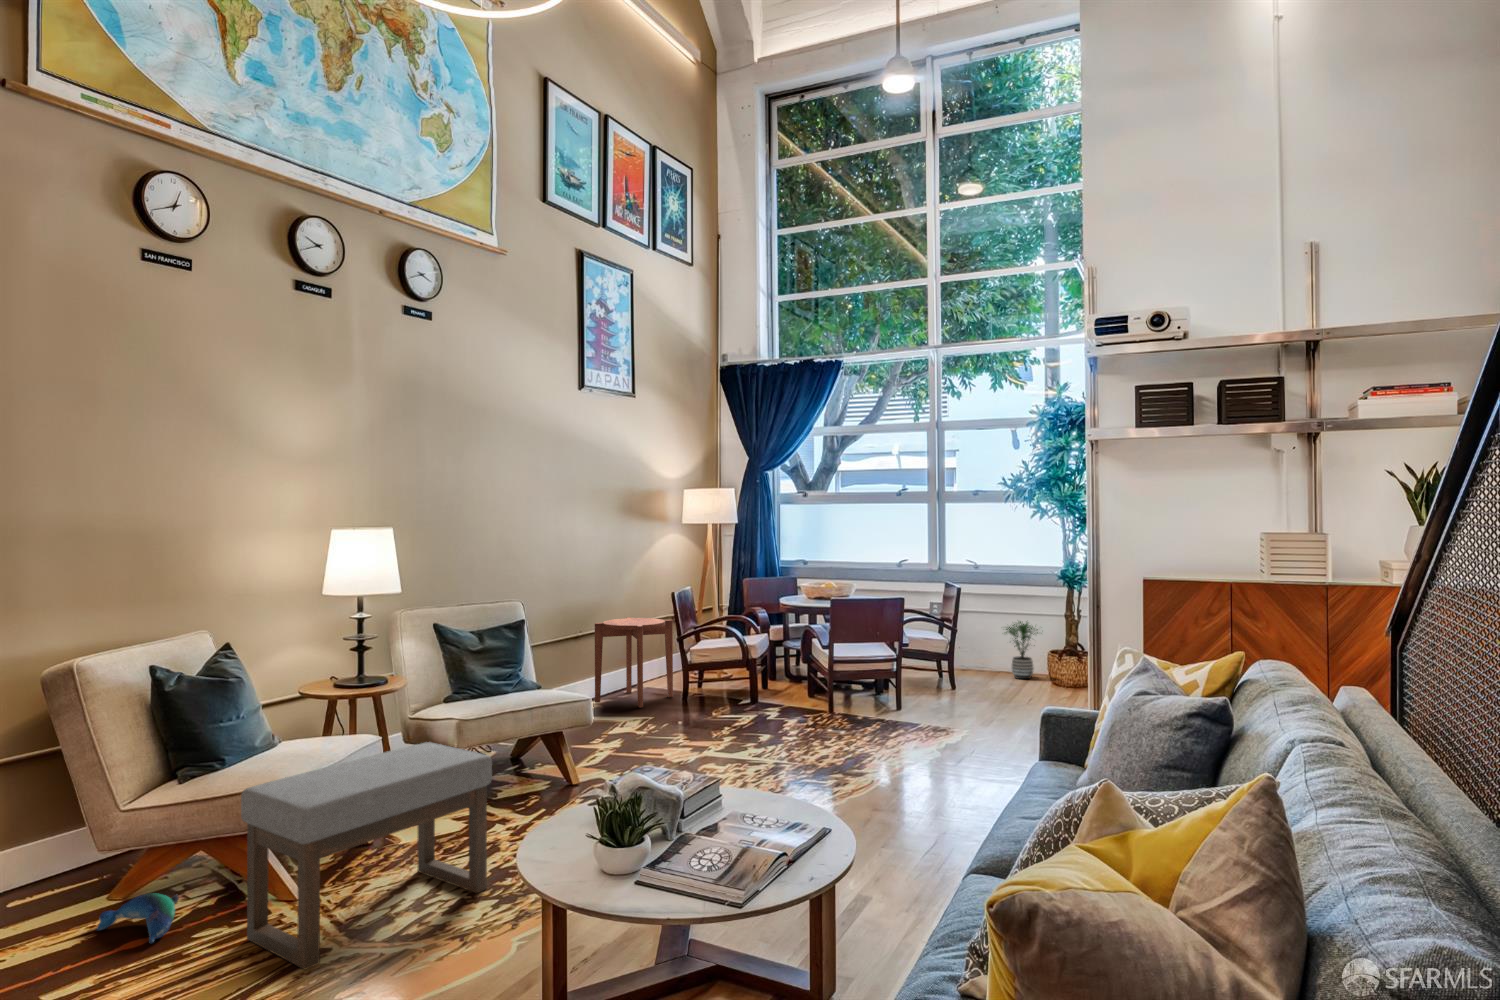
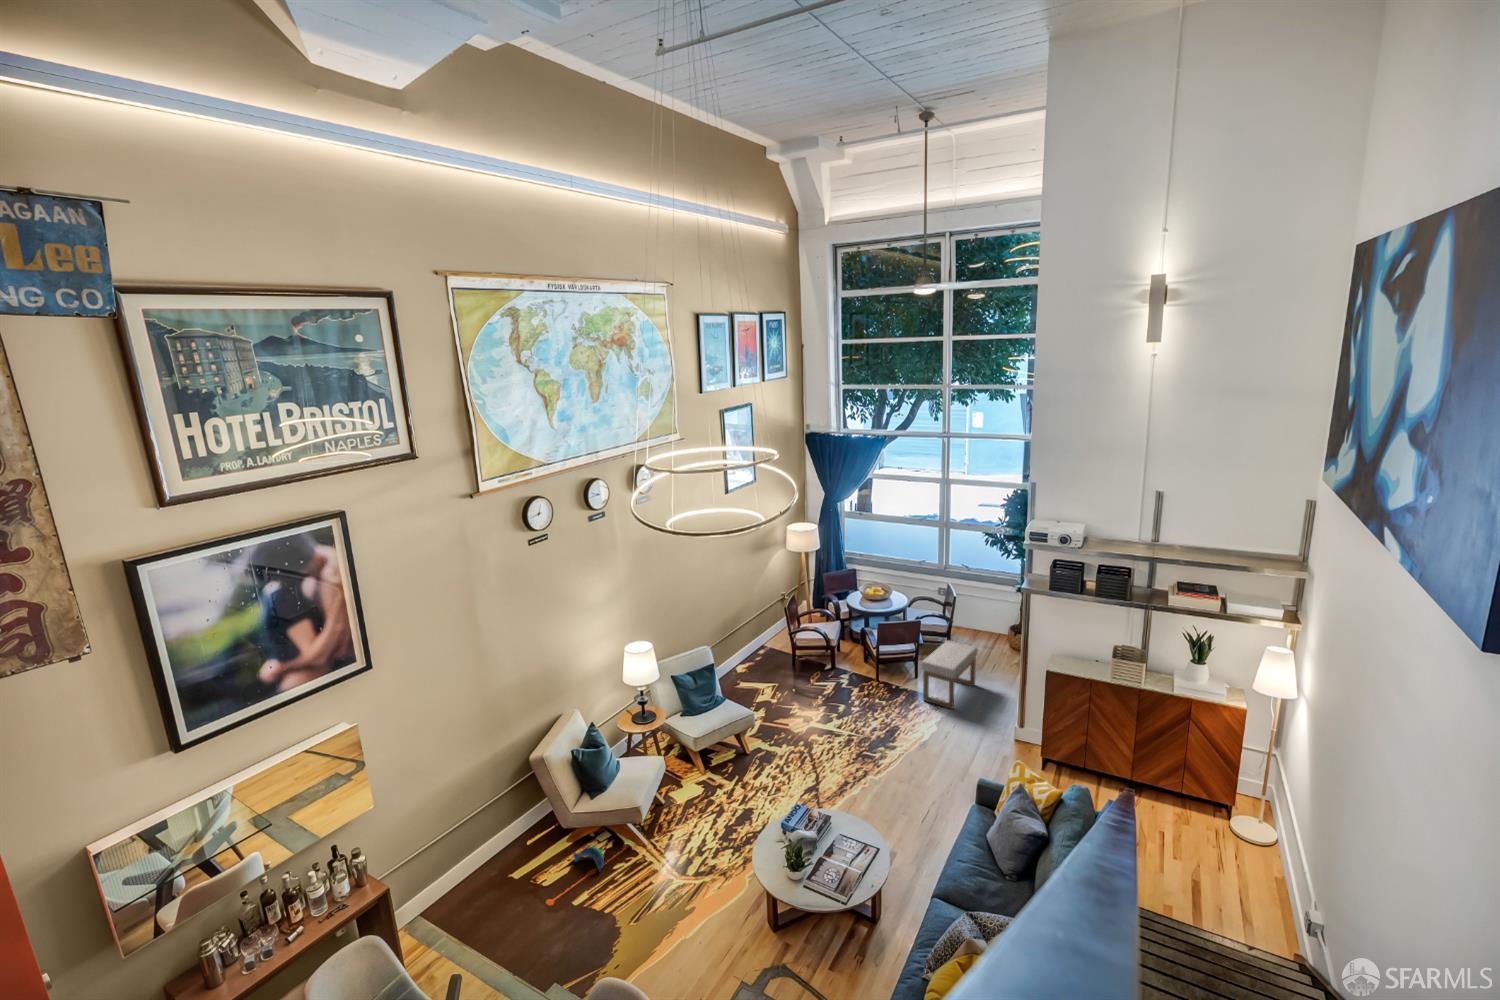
side table: present [595,617,673,708] -> none [740,615,786,674]
potted plant: present [1005,621,1038,679] -> none [982,608,1009,644]
ottoman: present [241,742,492,970] -> present [922,641,978,709]

